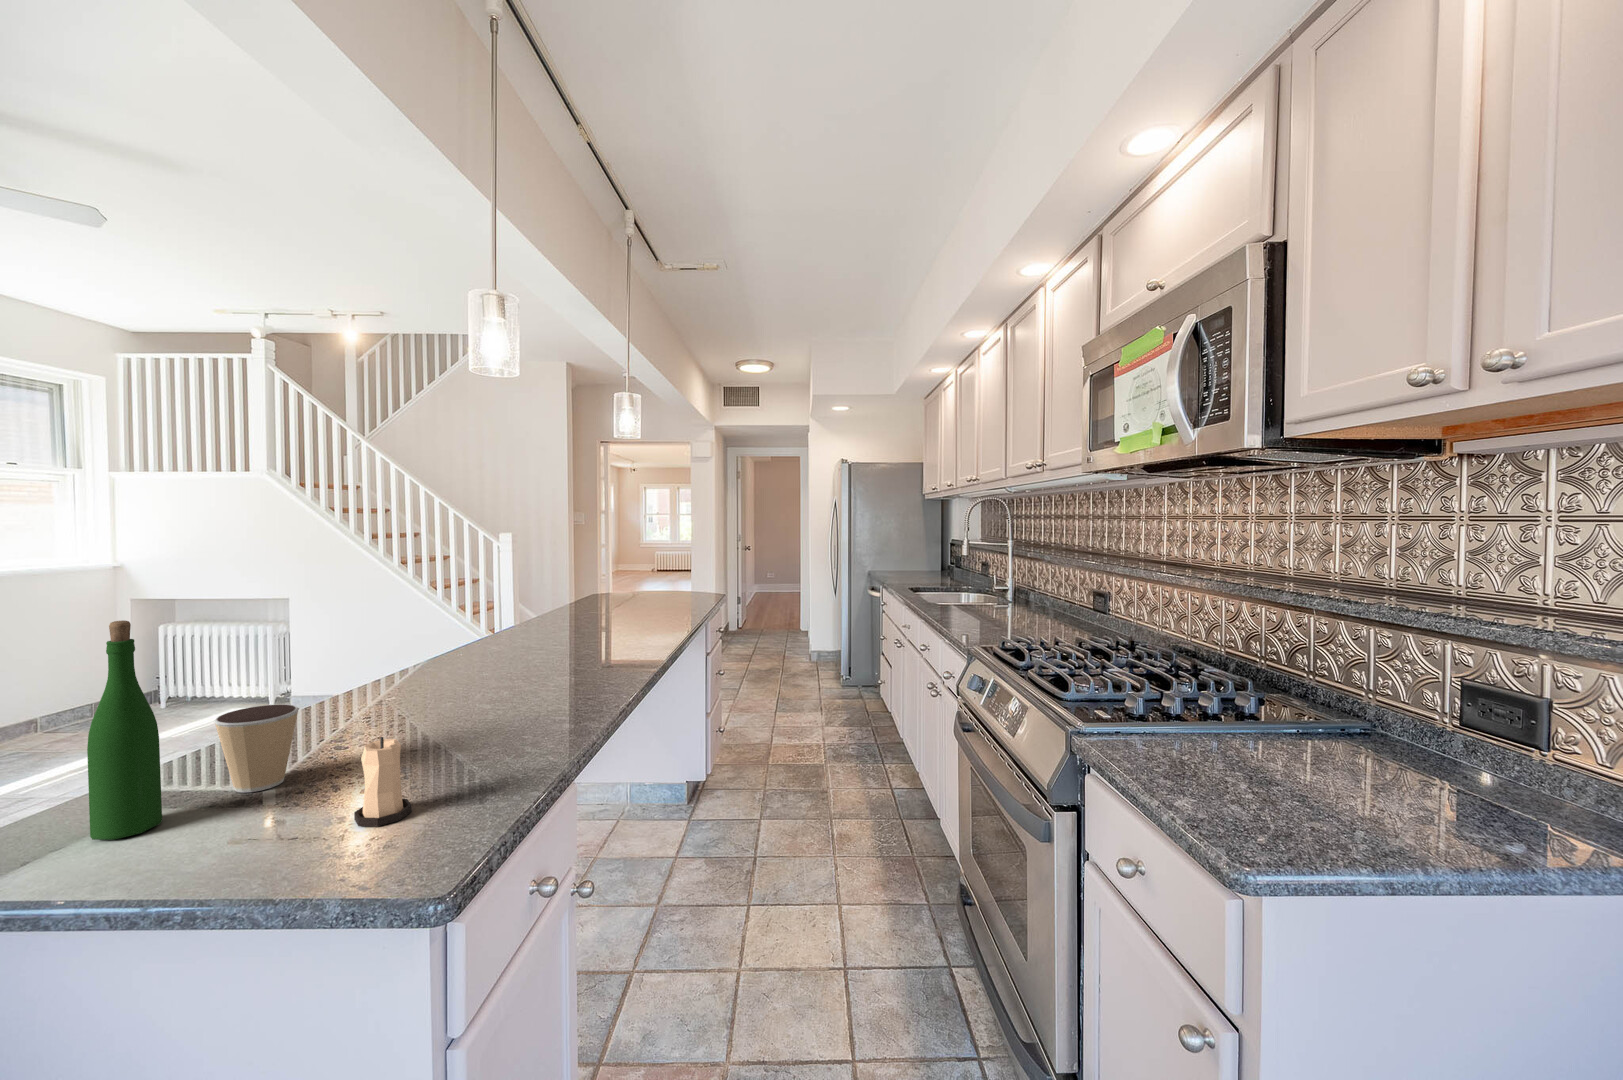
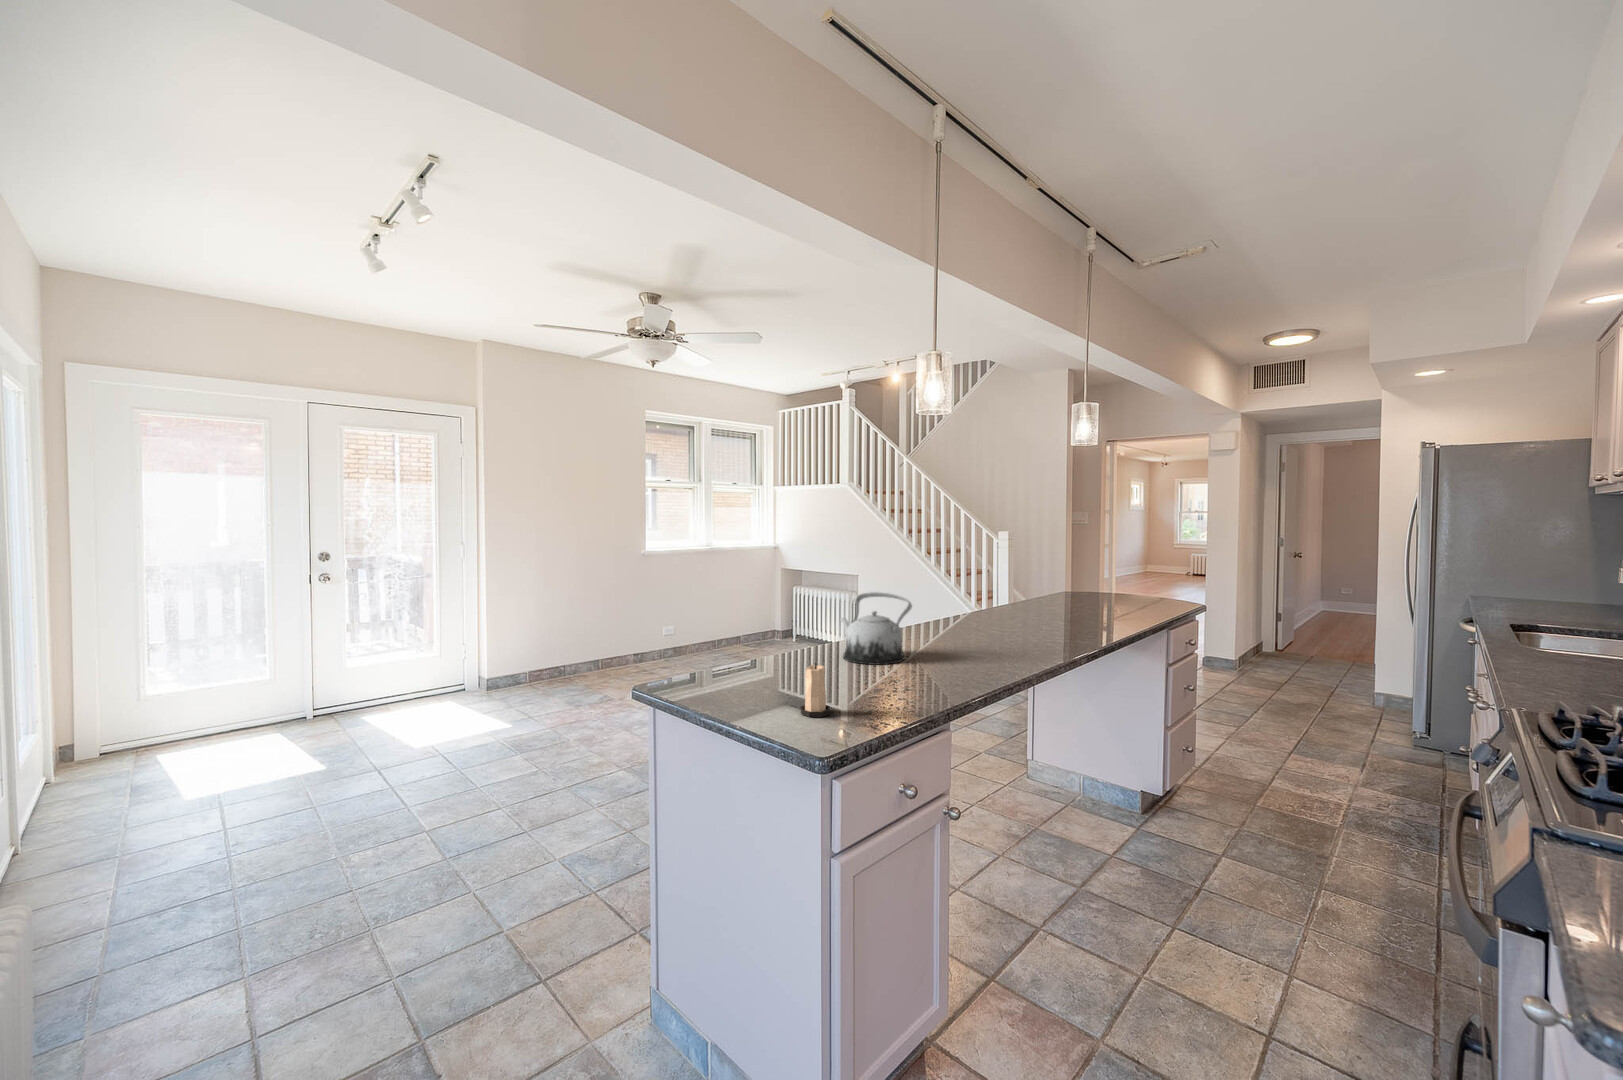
teapot: none [351,615,473,720] -> present [840,592,912,665]
wine bottle: present [87,620,162,840] -> none [700,578,728,693]
coffee cup: present [214,704,299,793] -> none [753,636,793,686]

